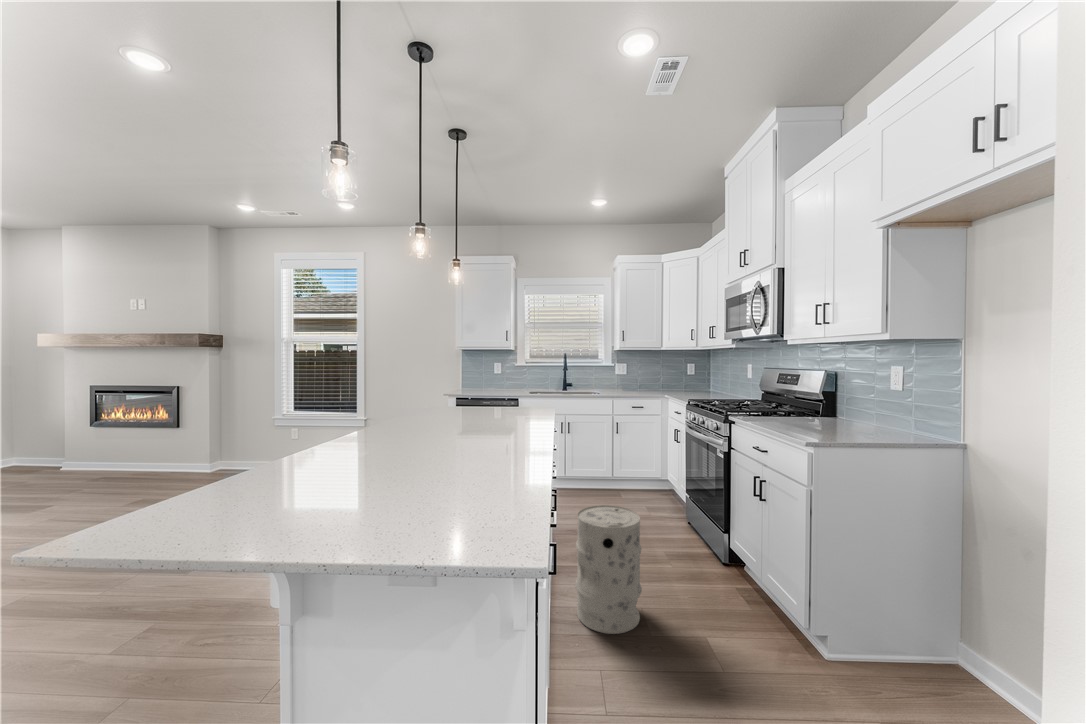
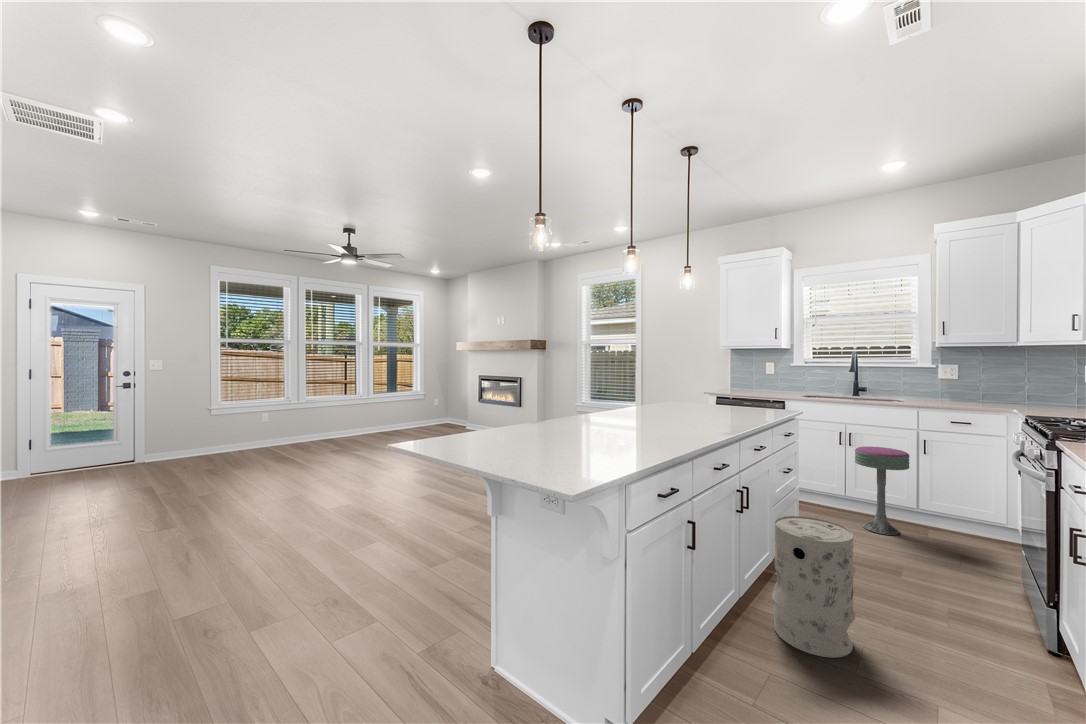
bar stool: none [577,432,613,503] -> present [855,447,909,535]

